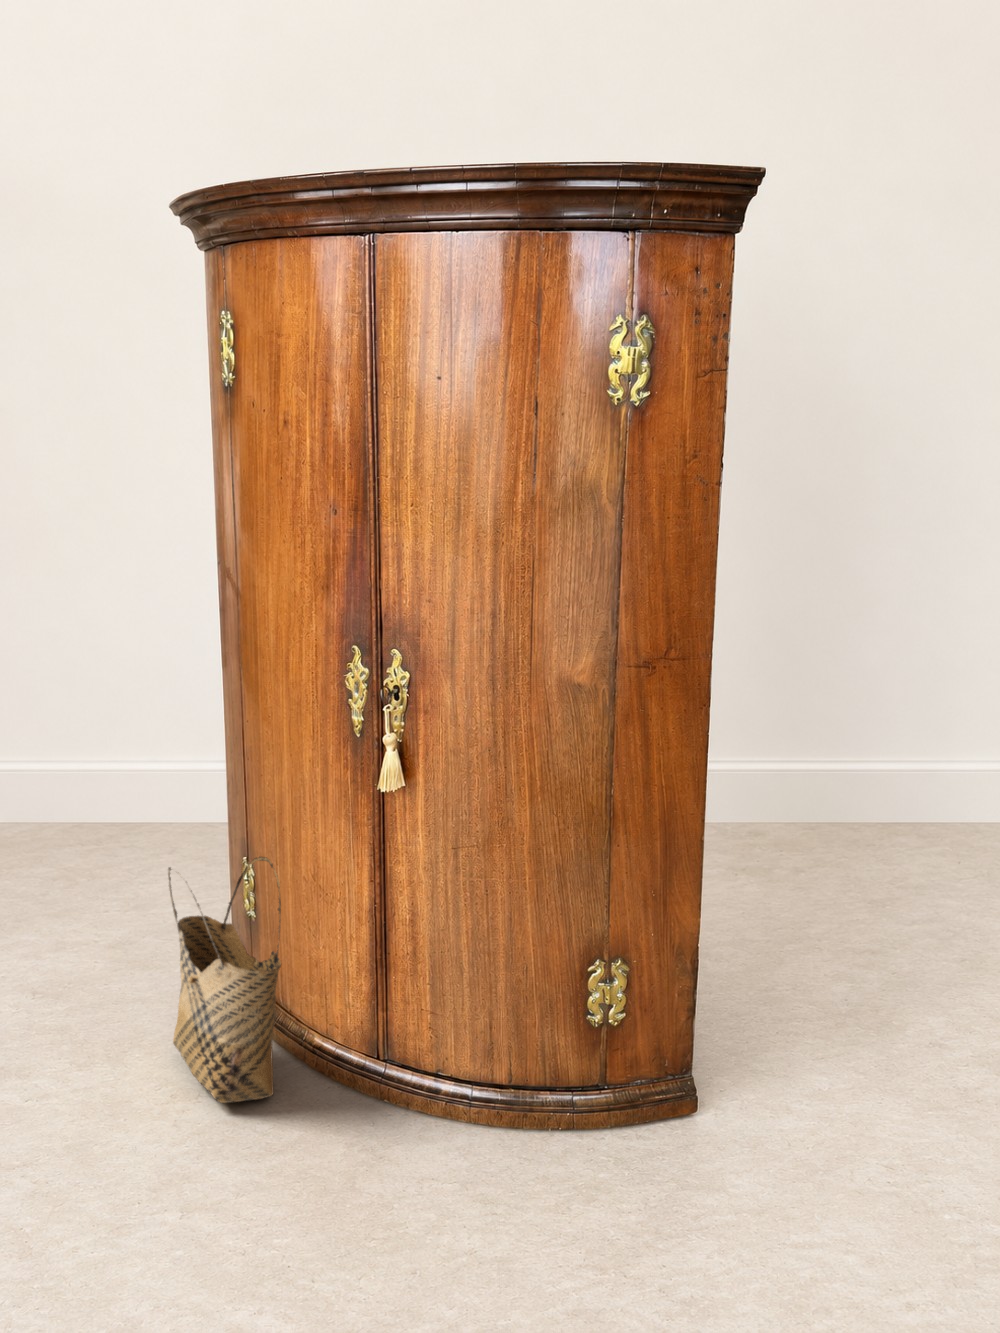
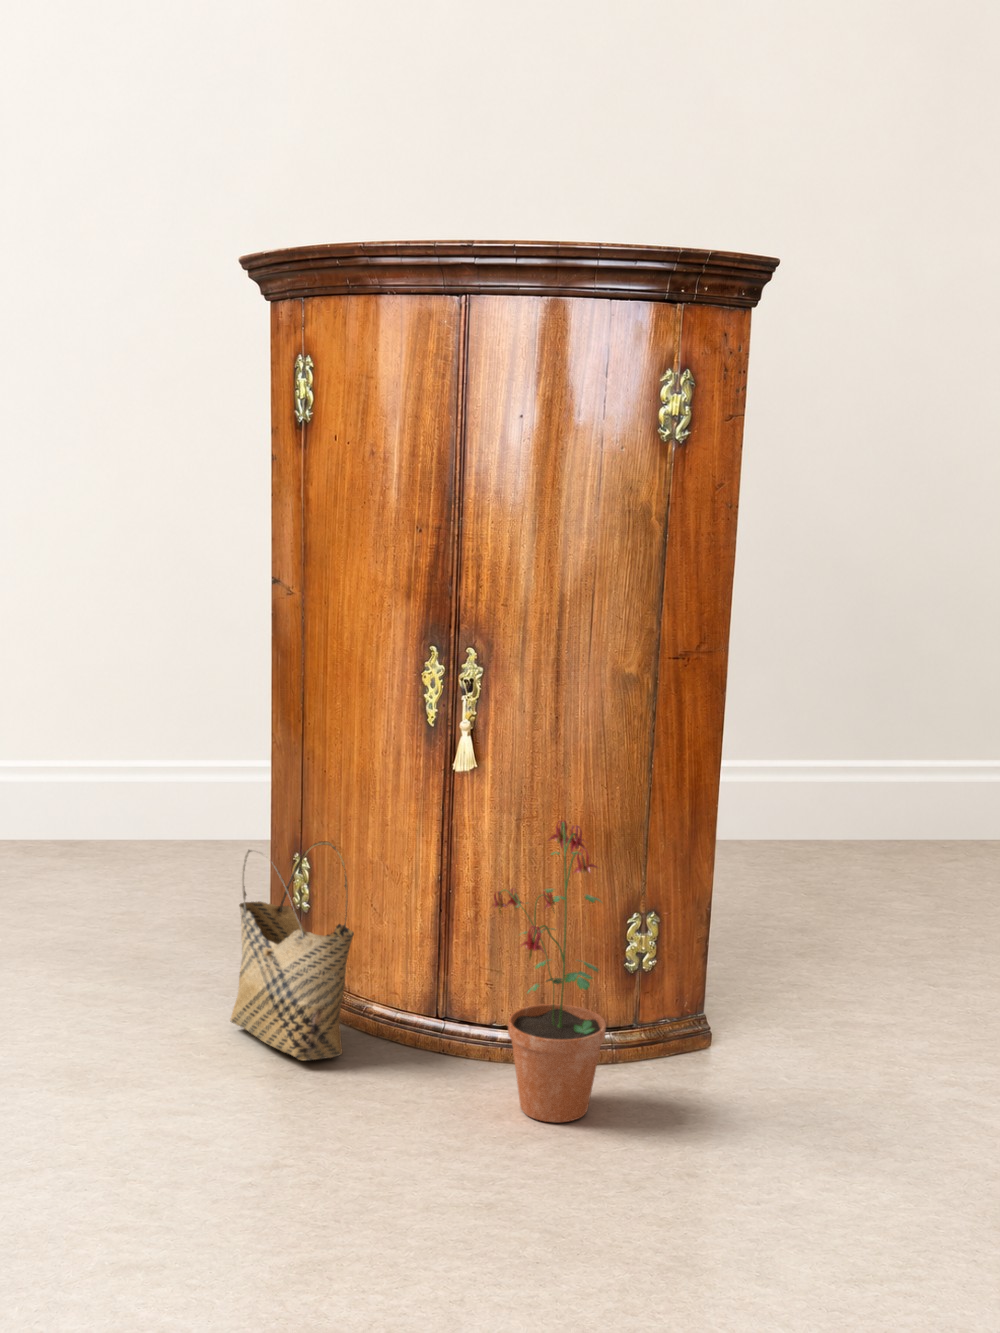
potted plant: none [412,856,536,1212] -> present [493,820,606,1122]

